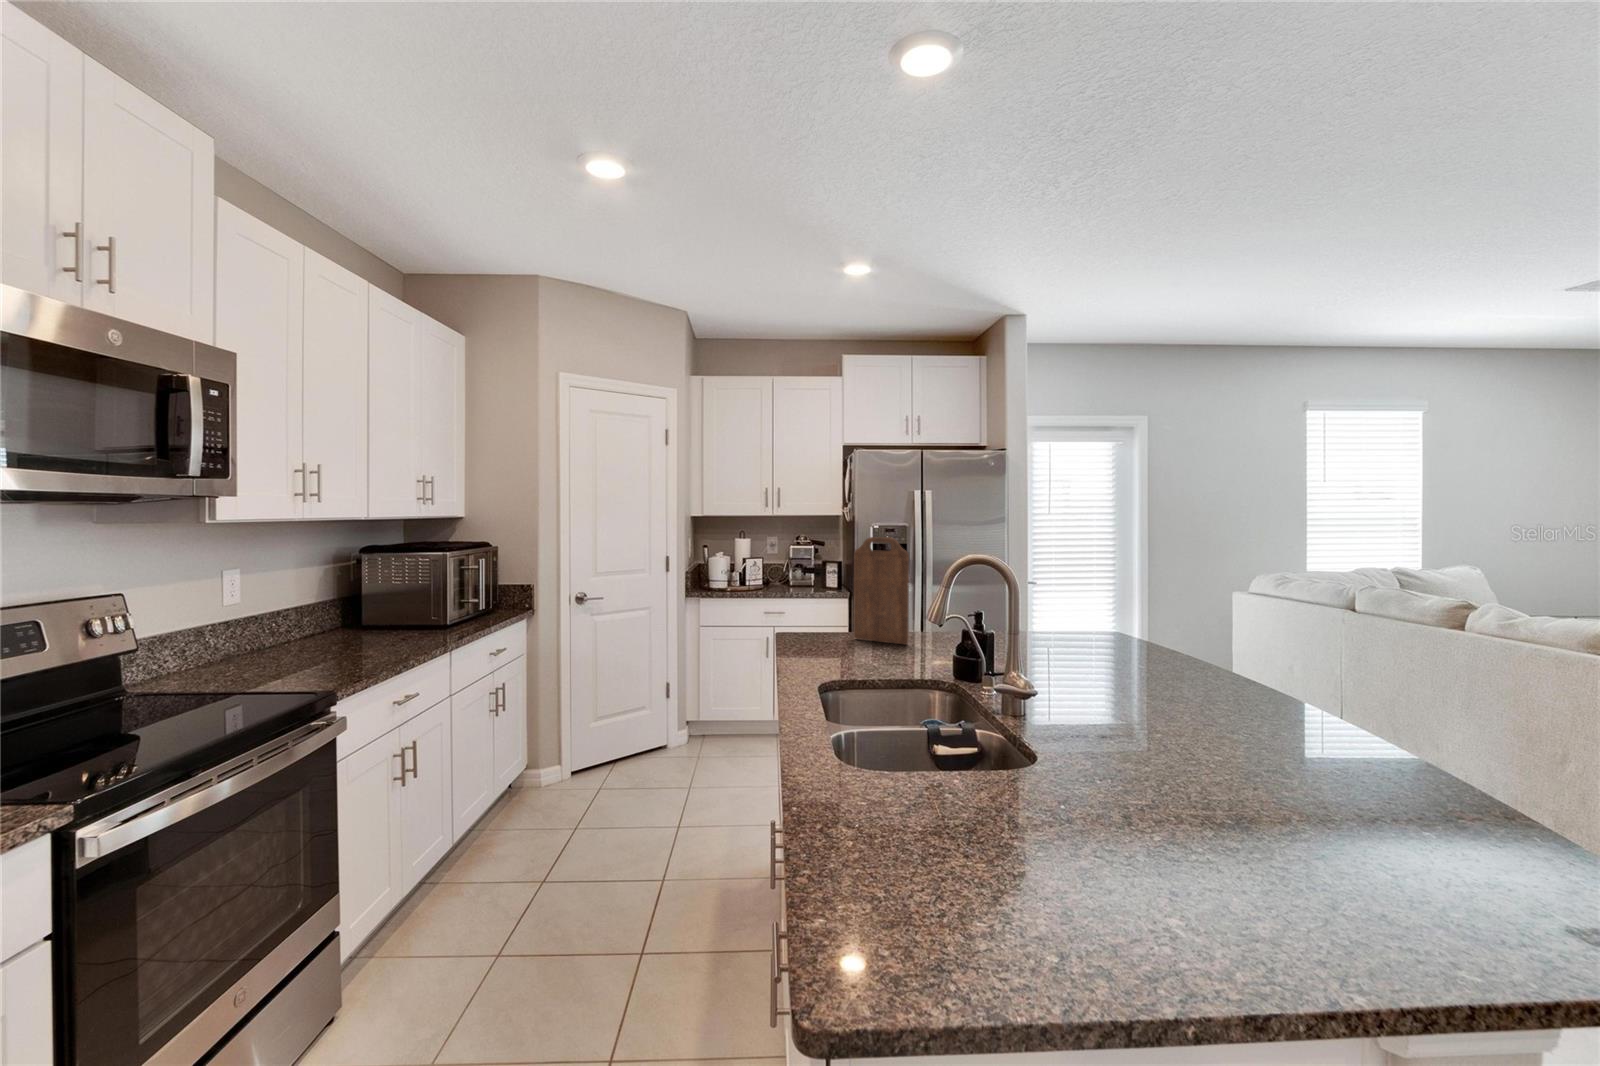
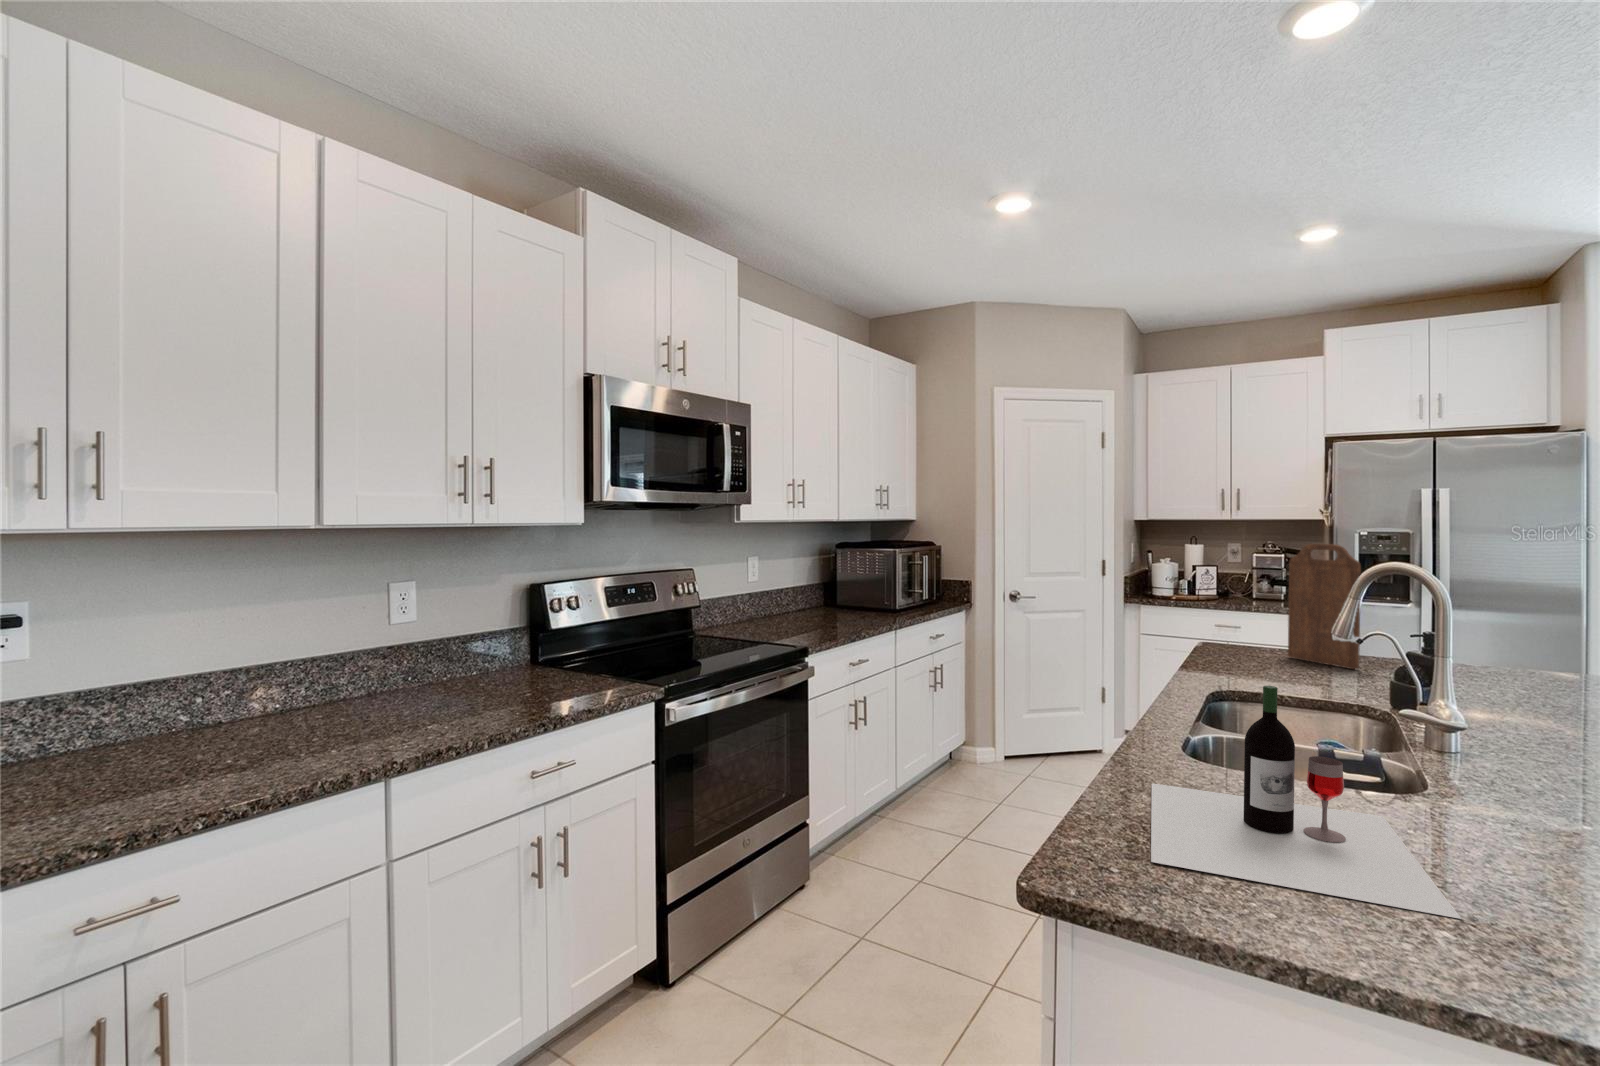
wine bottle: none [842,686,1168,922] -> present [1151,686,1461,919]

